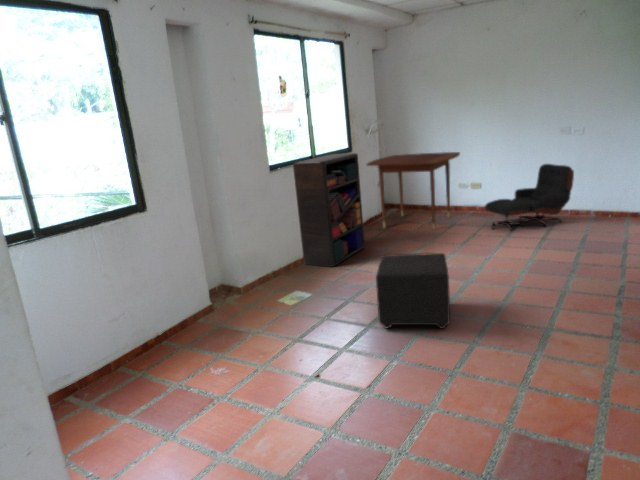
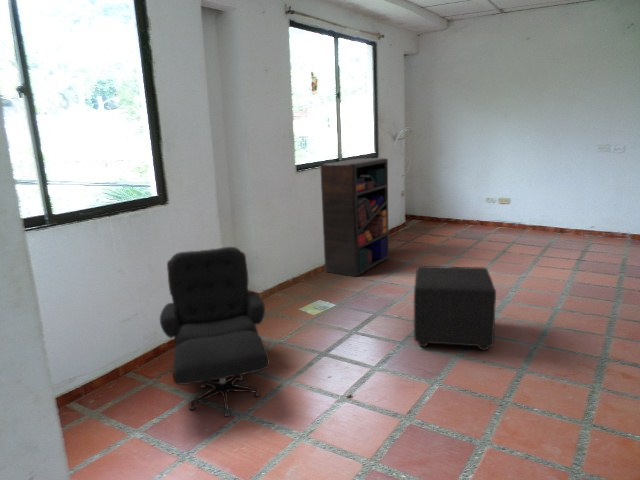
dining table: present [367,152,460,229] -> none [393,164,490,244]
lounge chair: present [485,164,574,230] -> present [160,247,270,417]

